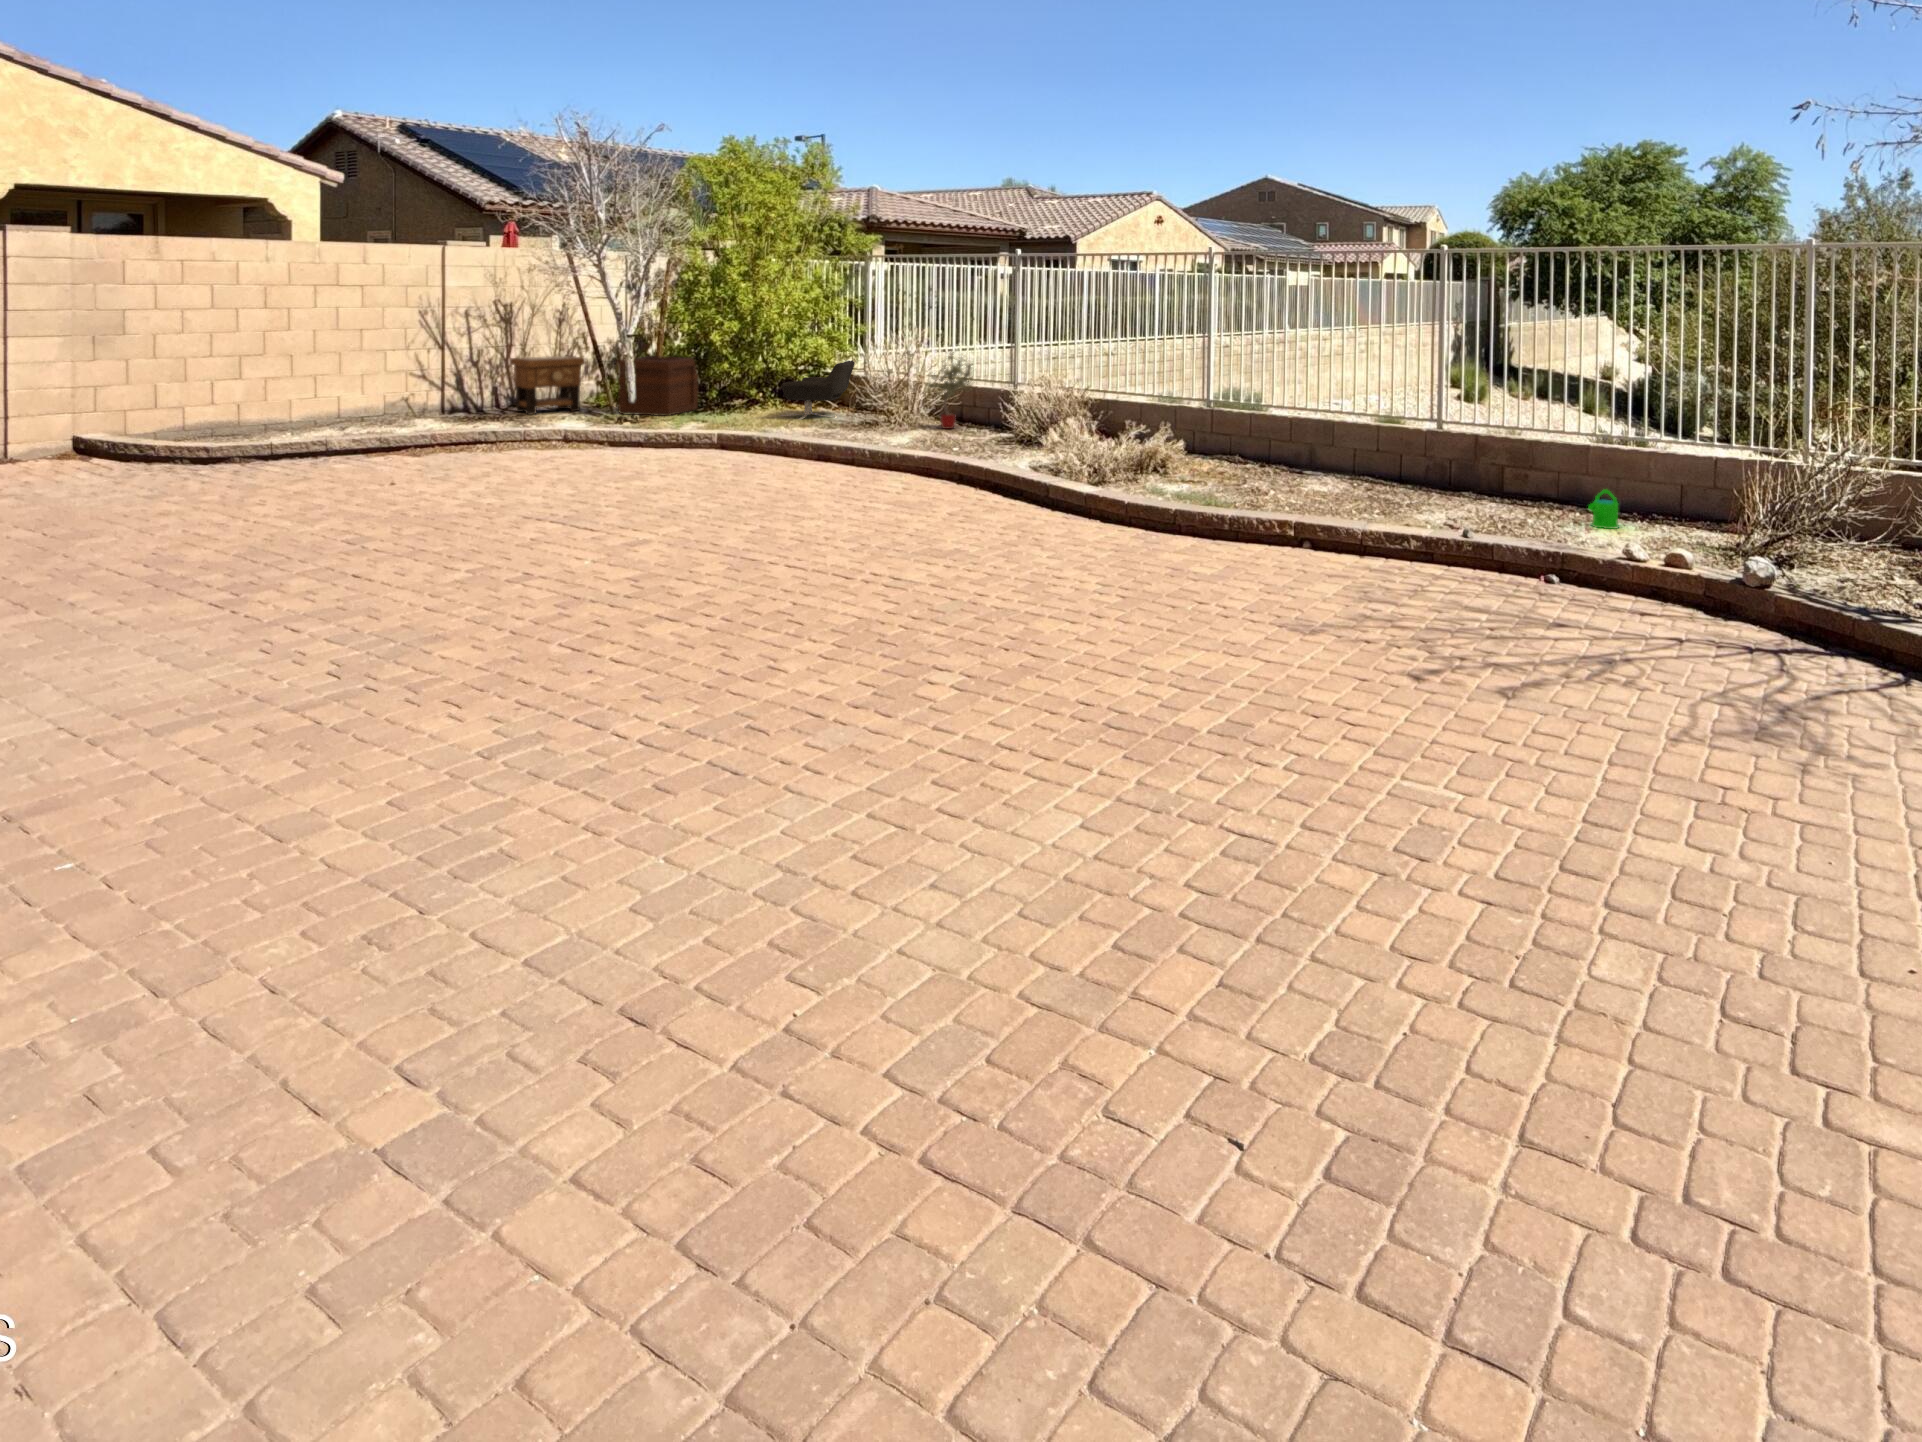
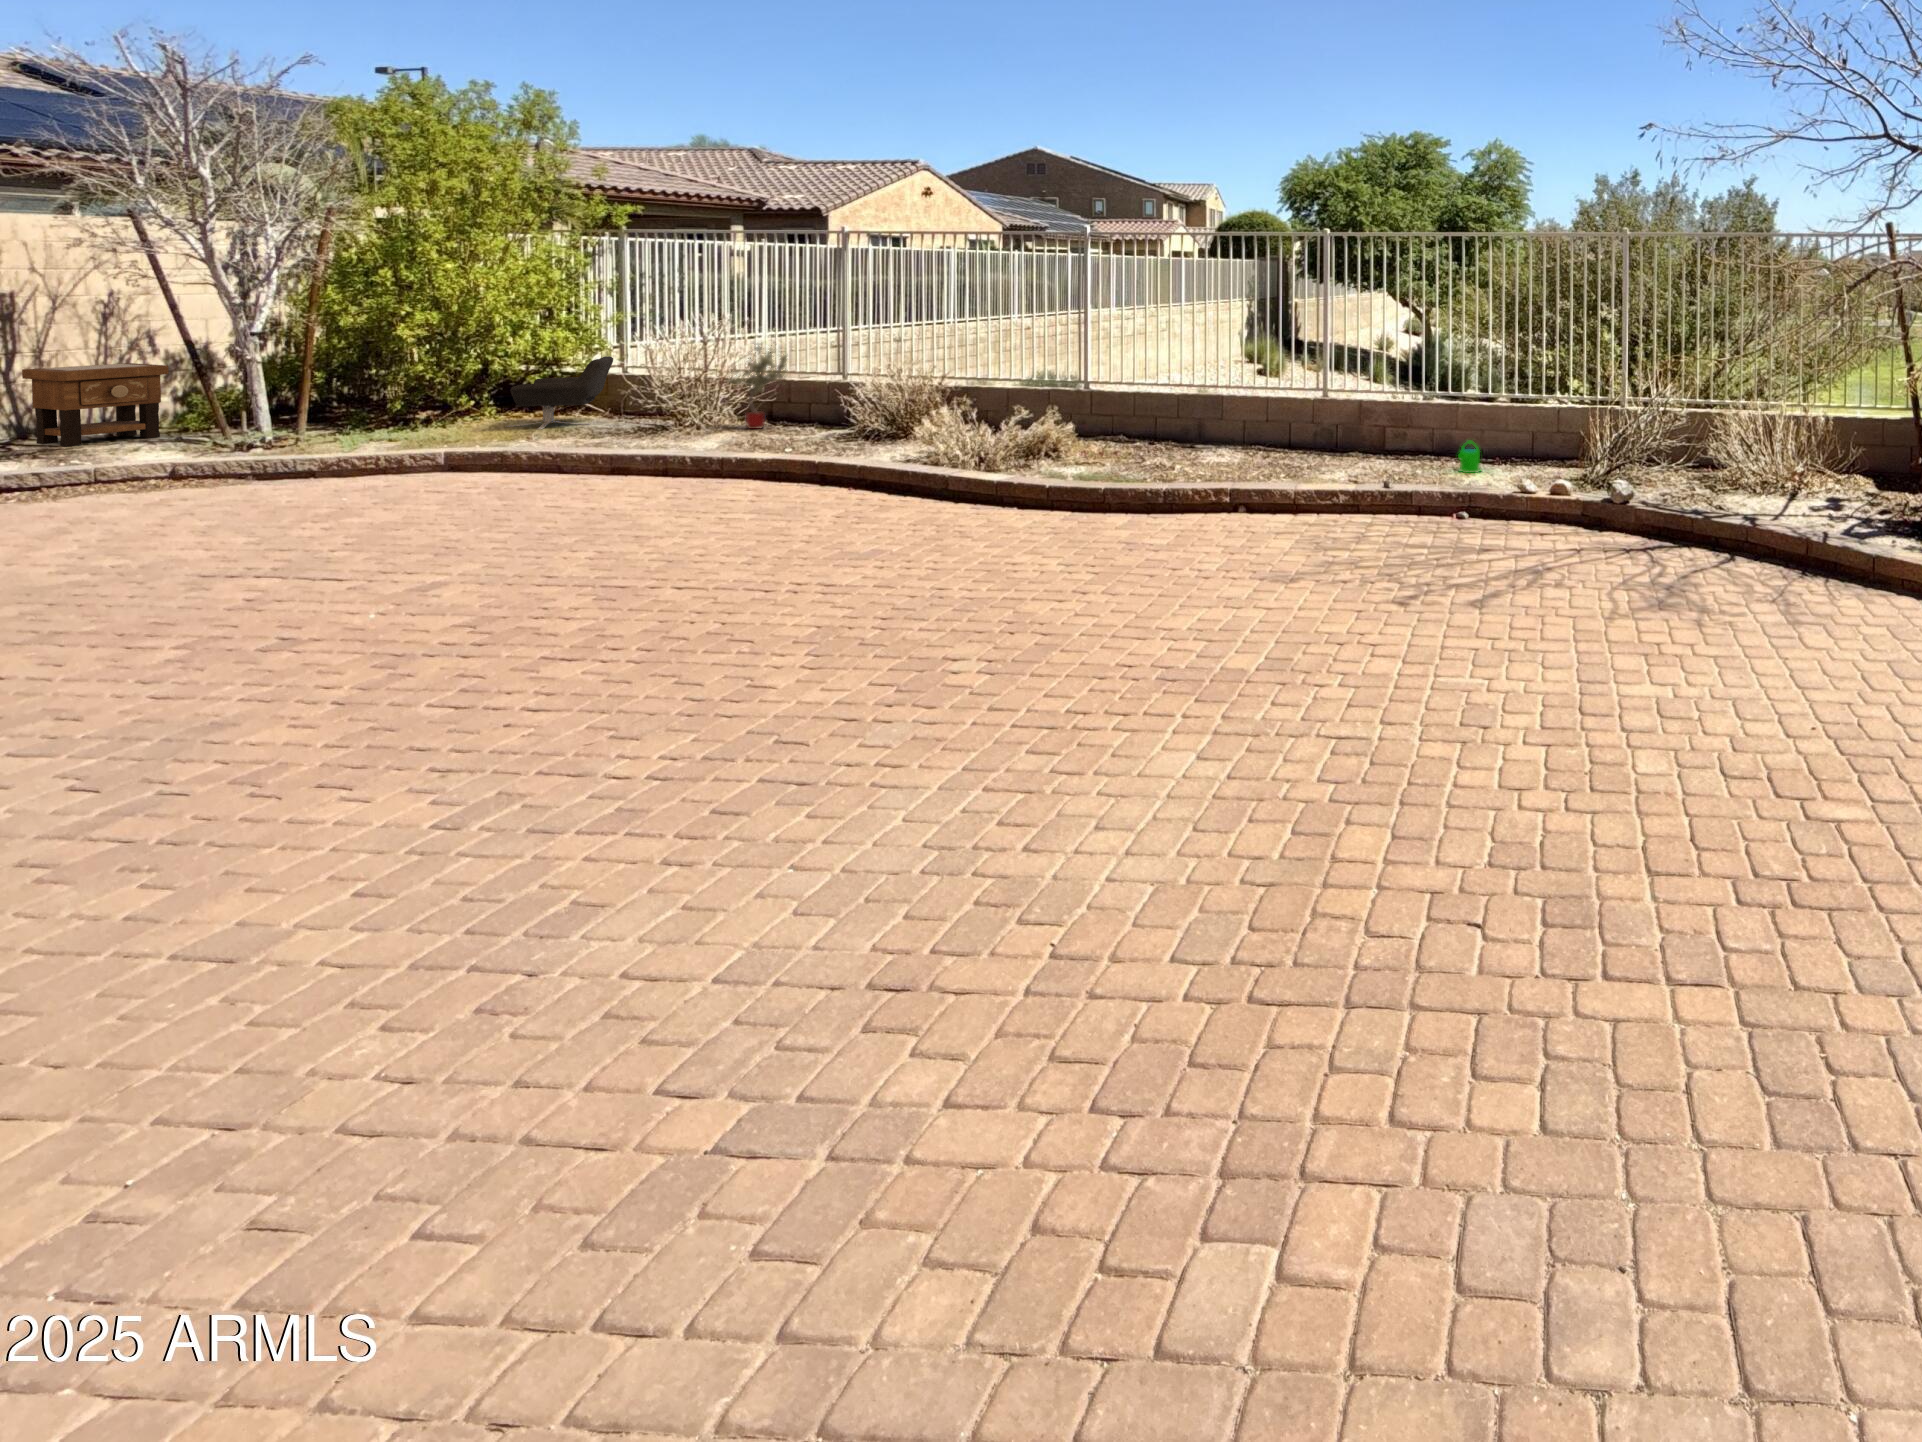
wooden crate: present [618,356,698,416] -> none [233,360,366,437]

